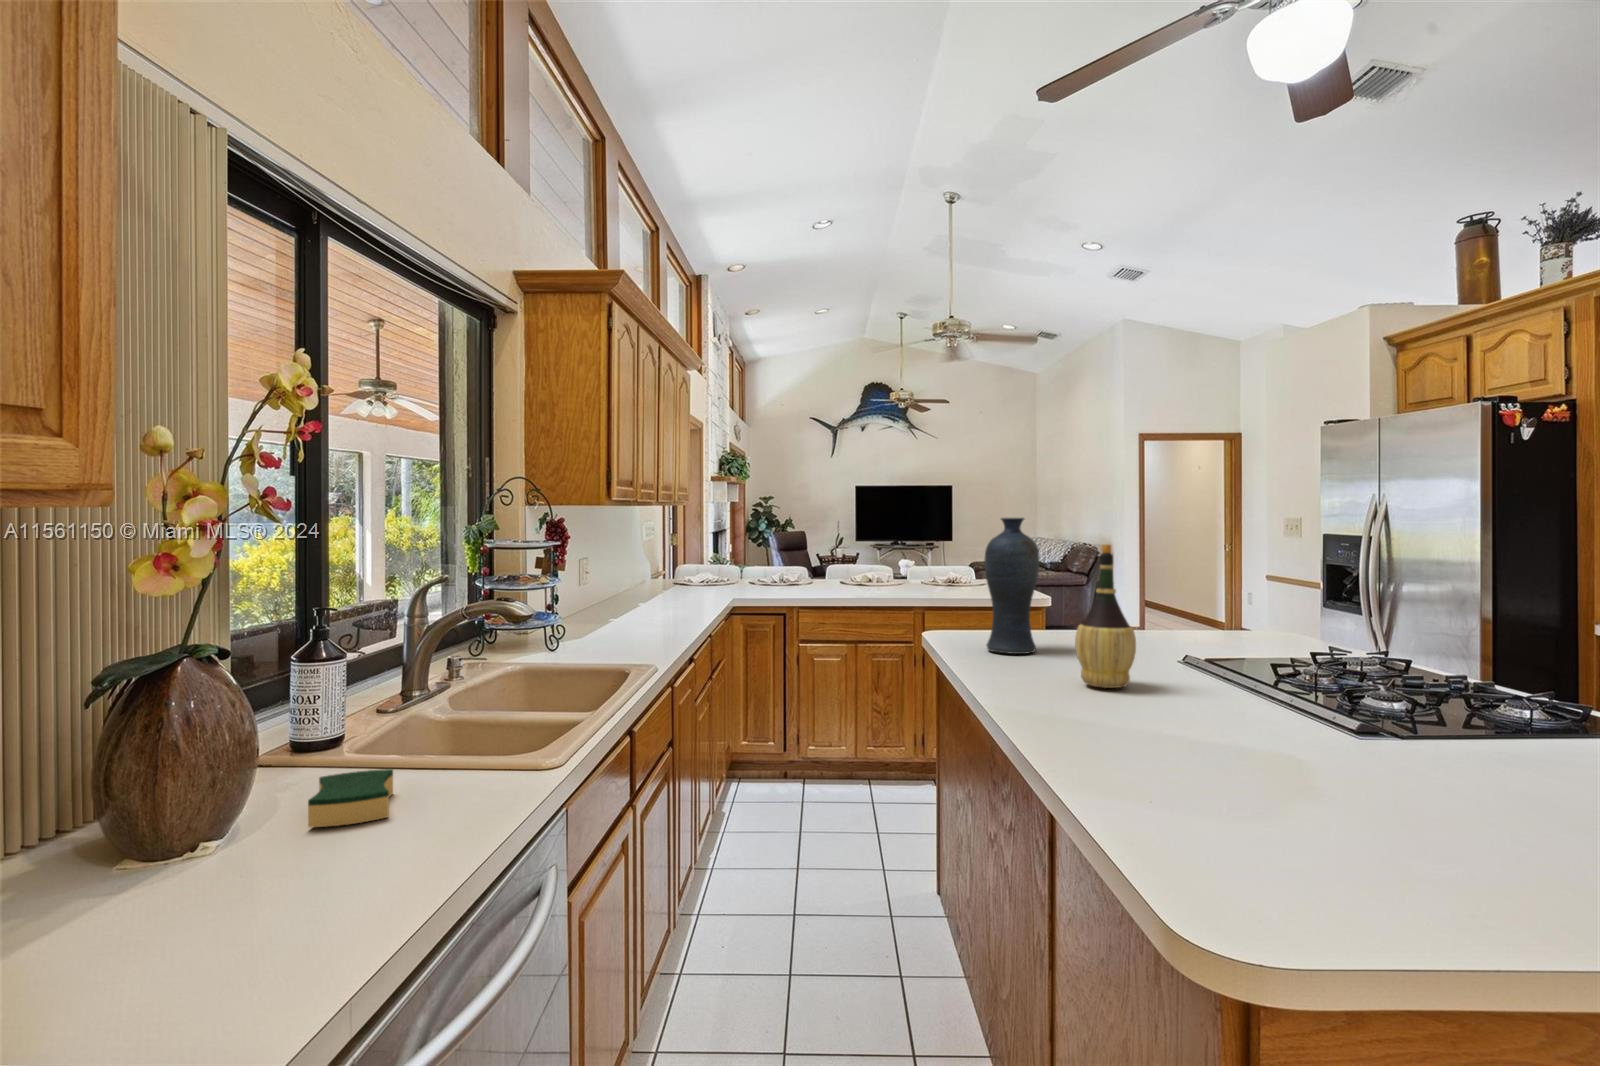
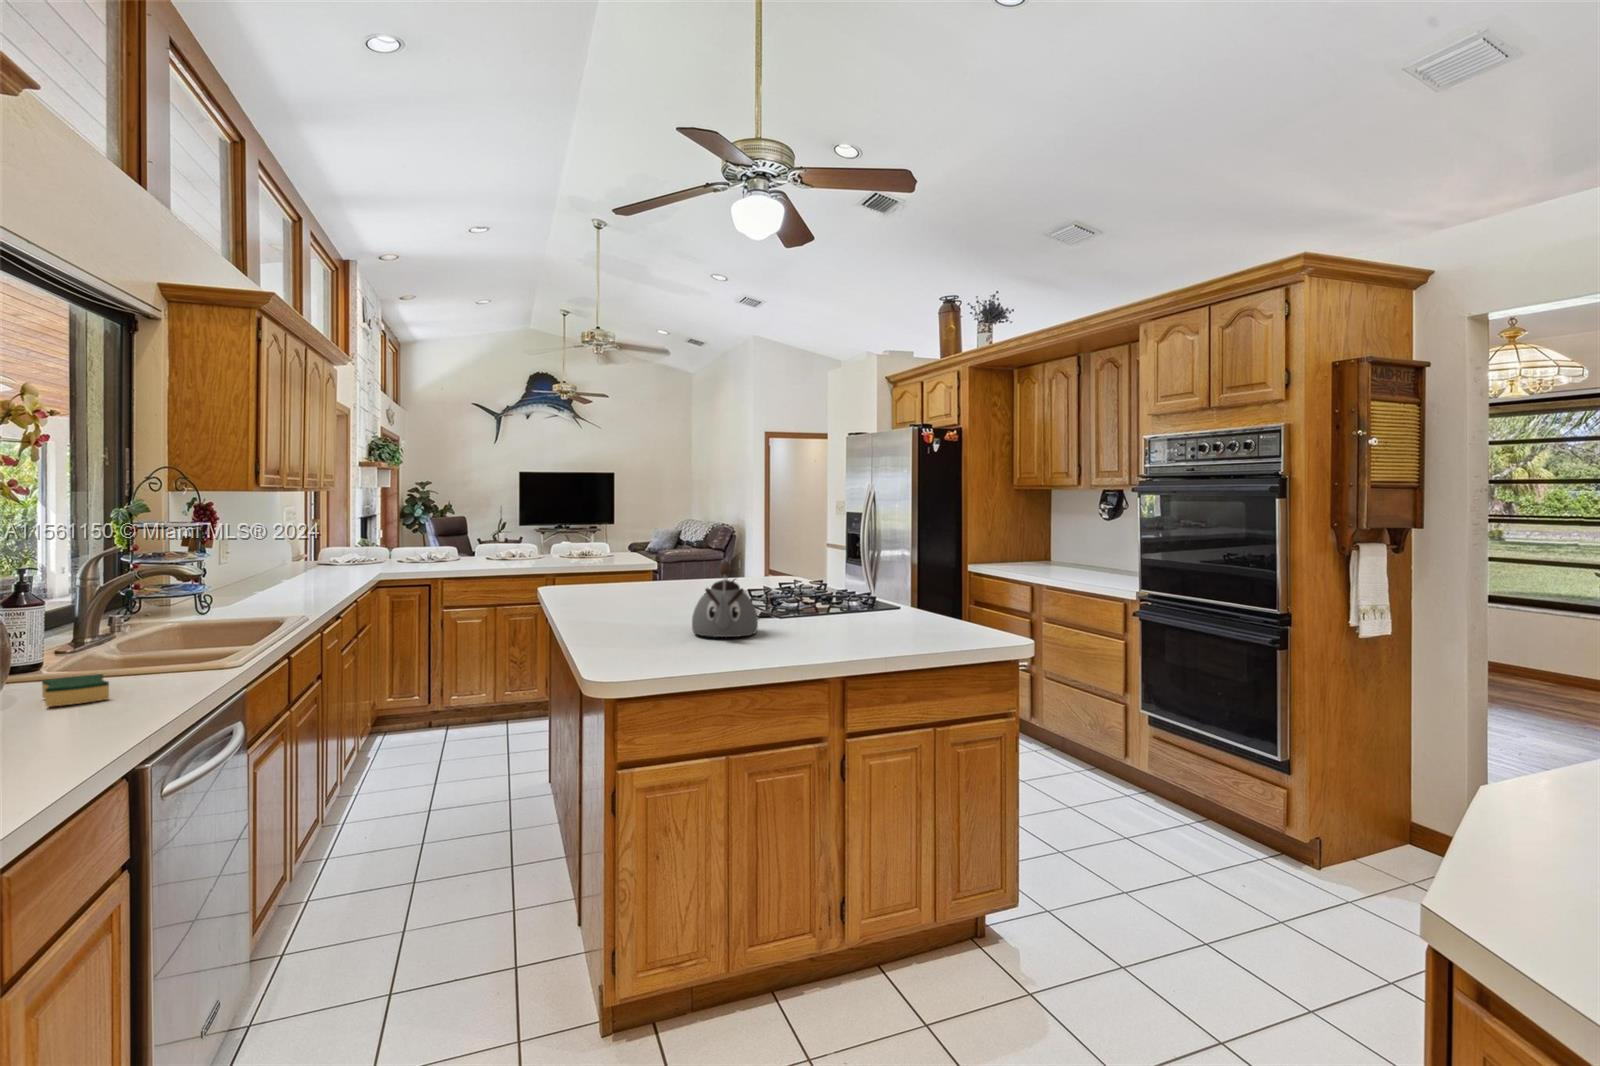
vase: present [985,518,1039,654] -> none [575,505,612,598]
wine bottle: present [1075,544,1136,688] -> none [620,522,657,612]
kettle: none [1257,619,1408,773] -> present [692,561,758,637]

